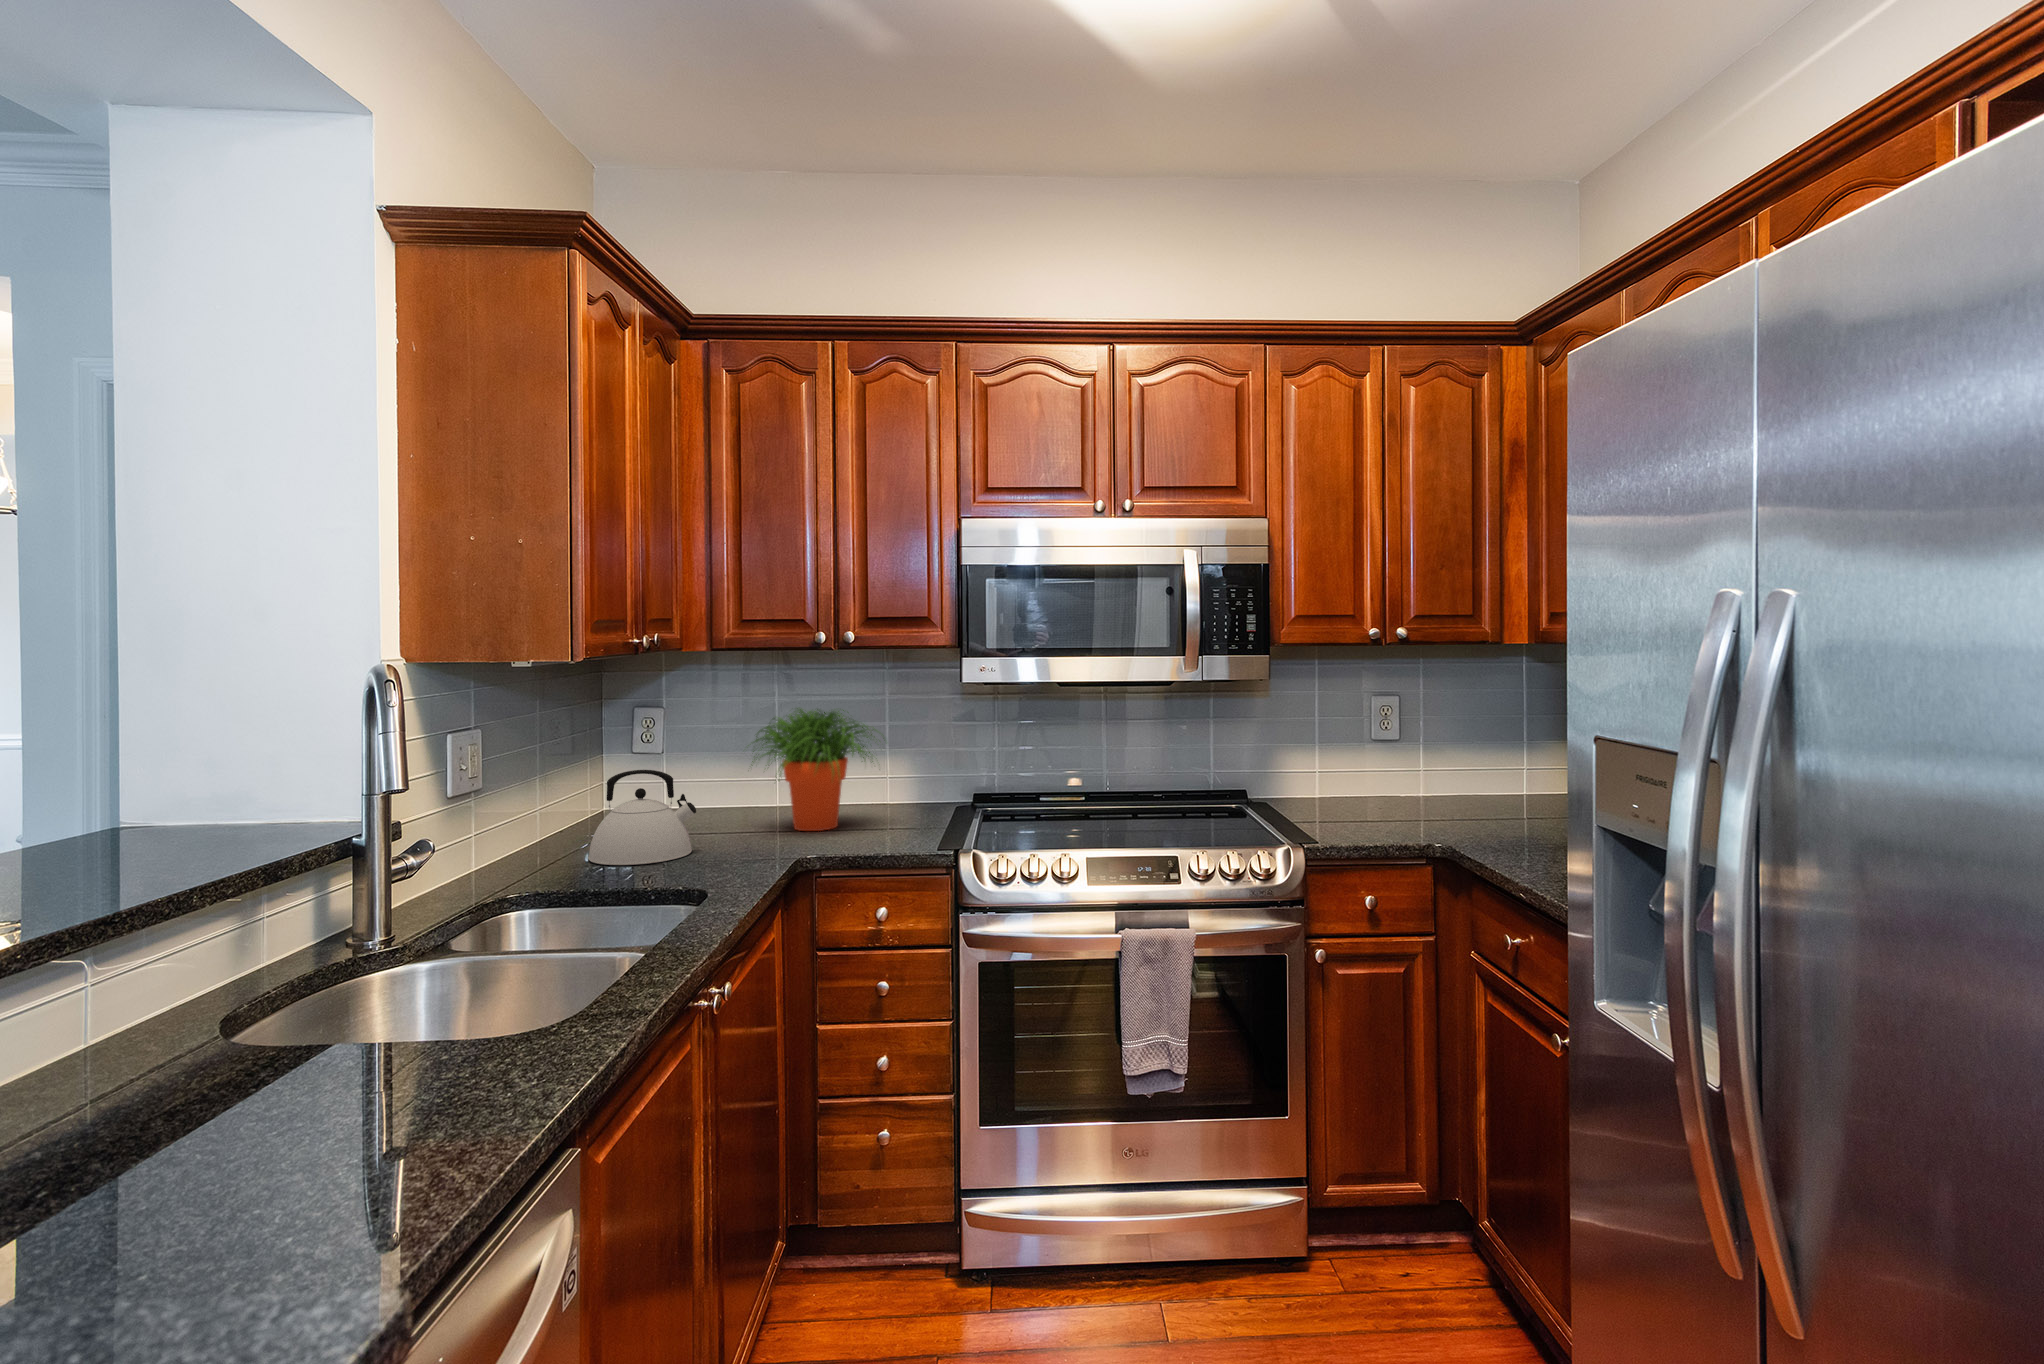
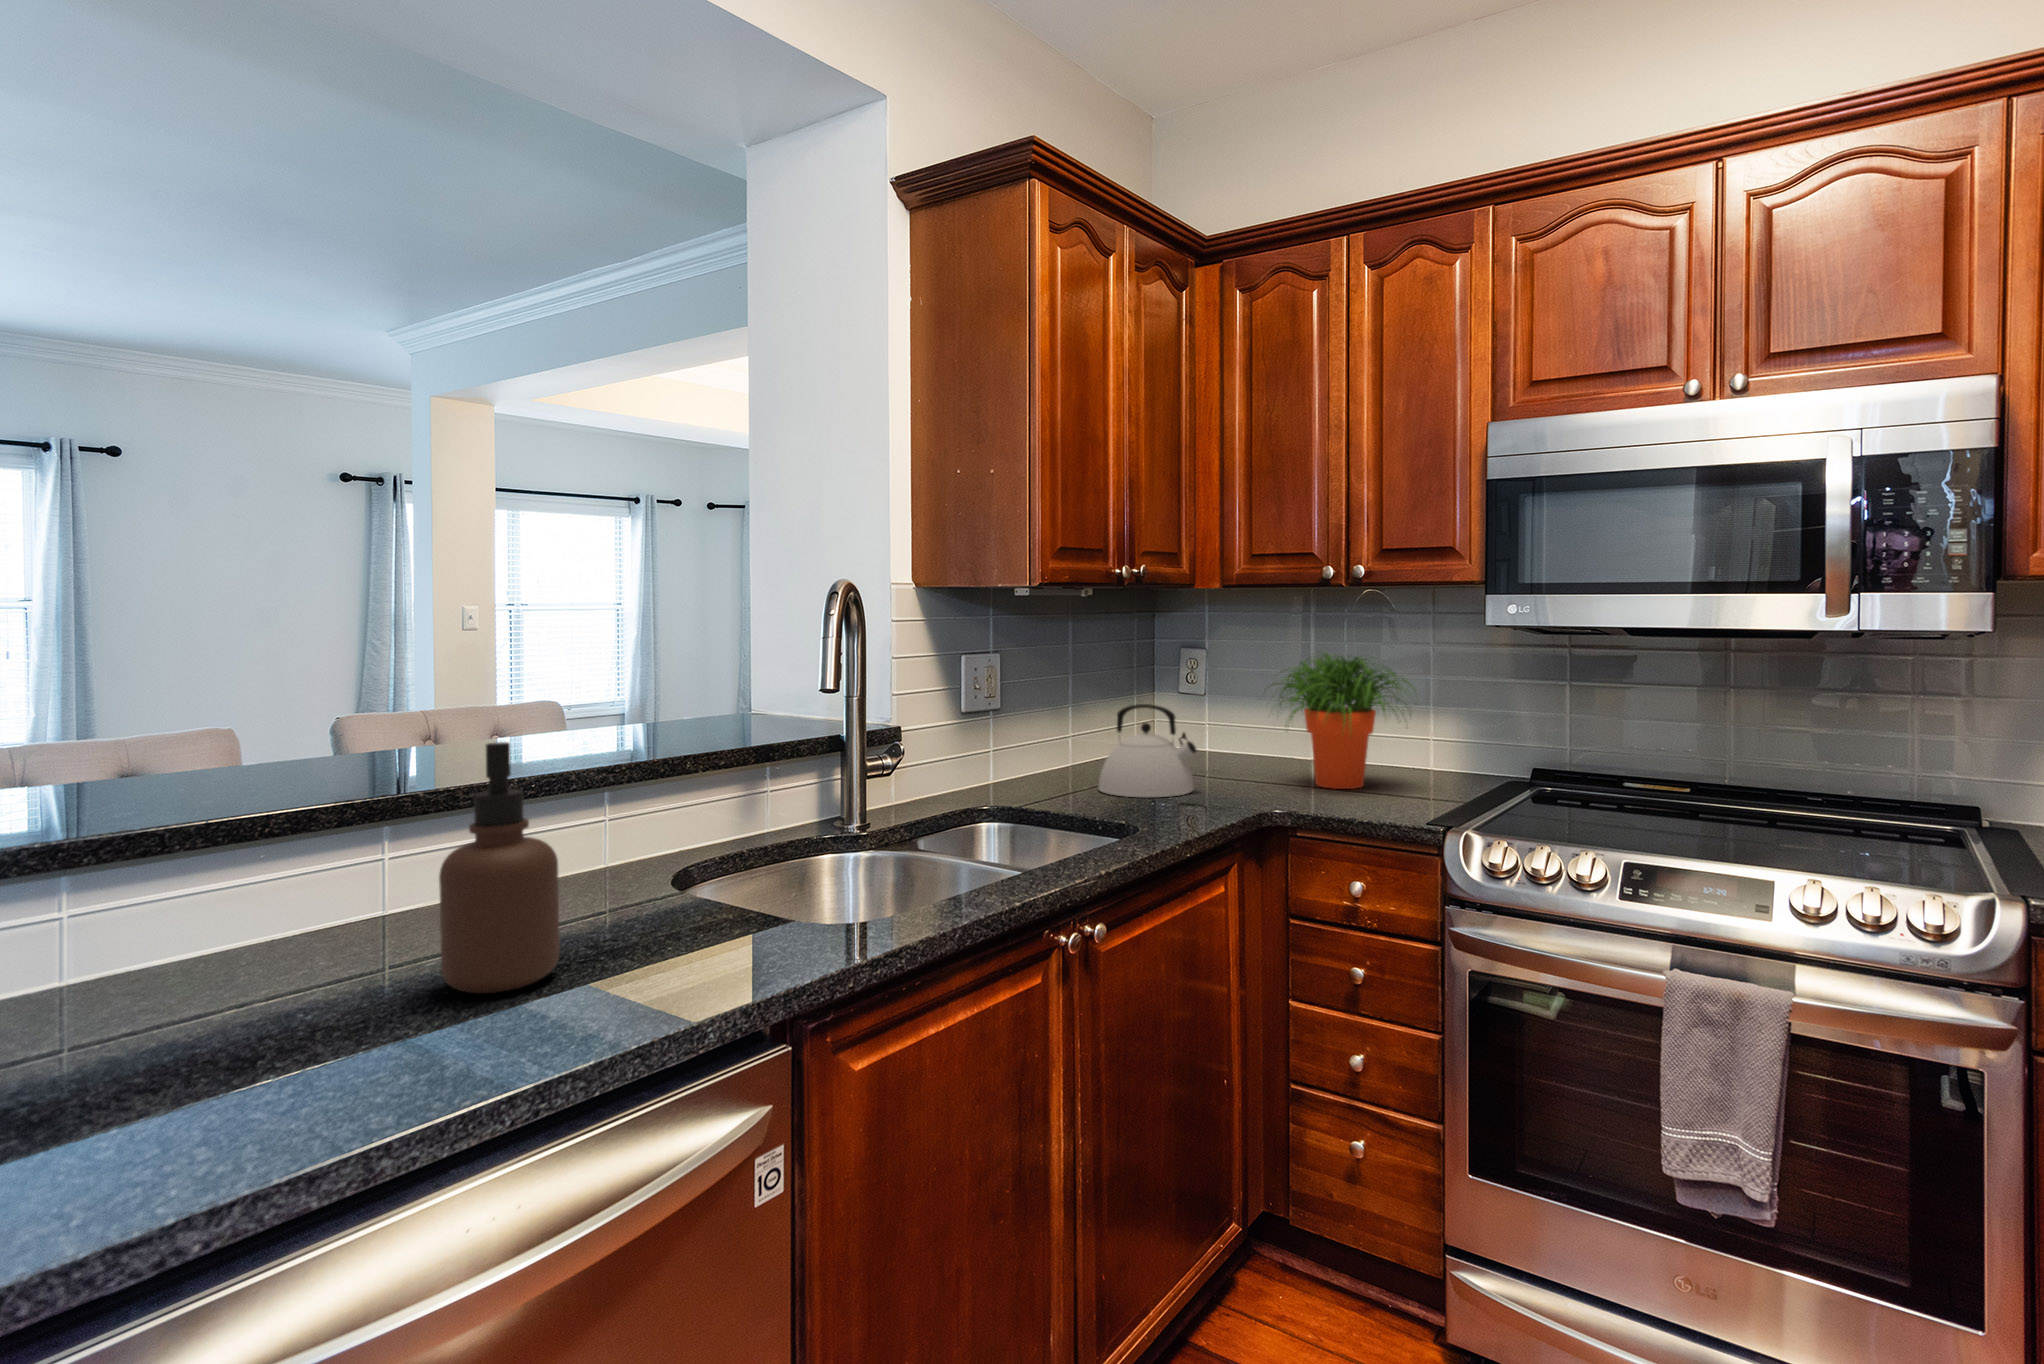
soap dispenser: none [158,892,310,1188] -> present [439,742,560,993]

